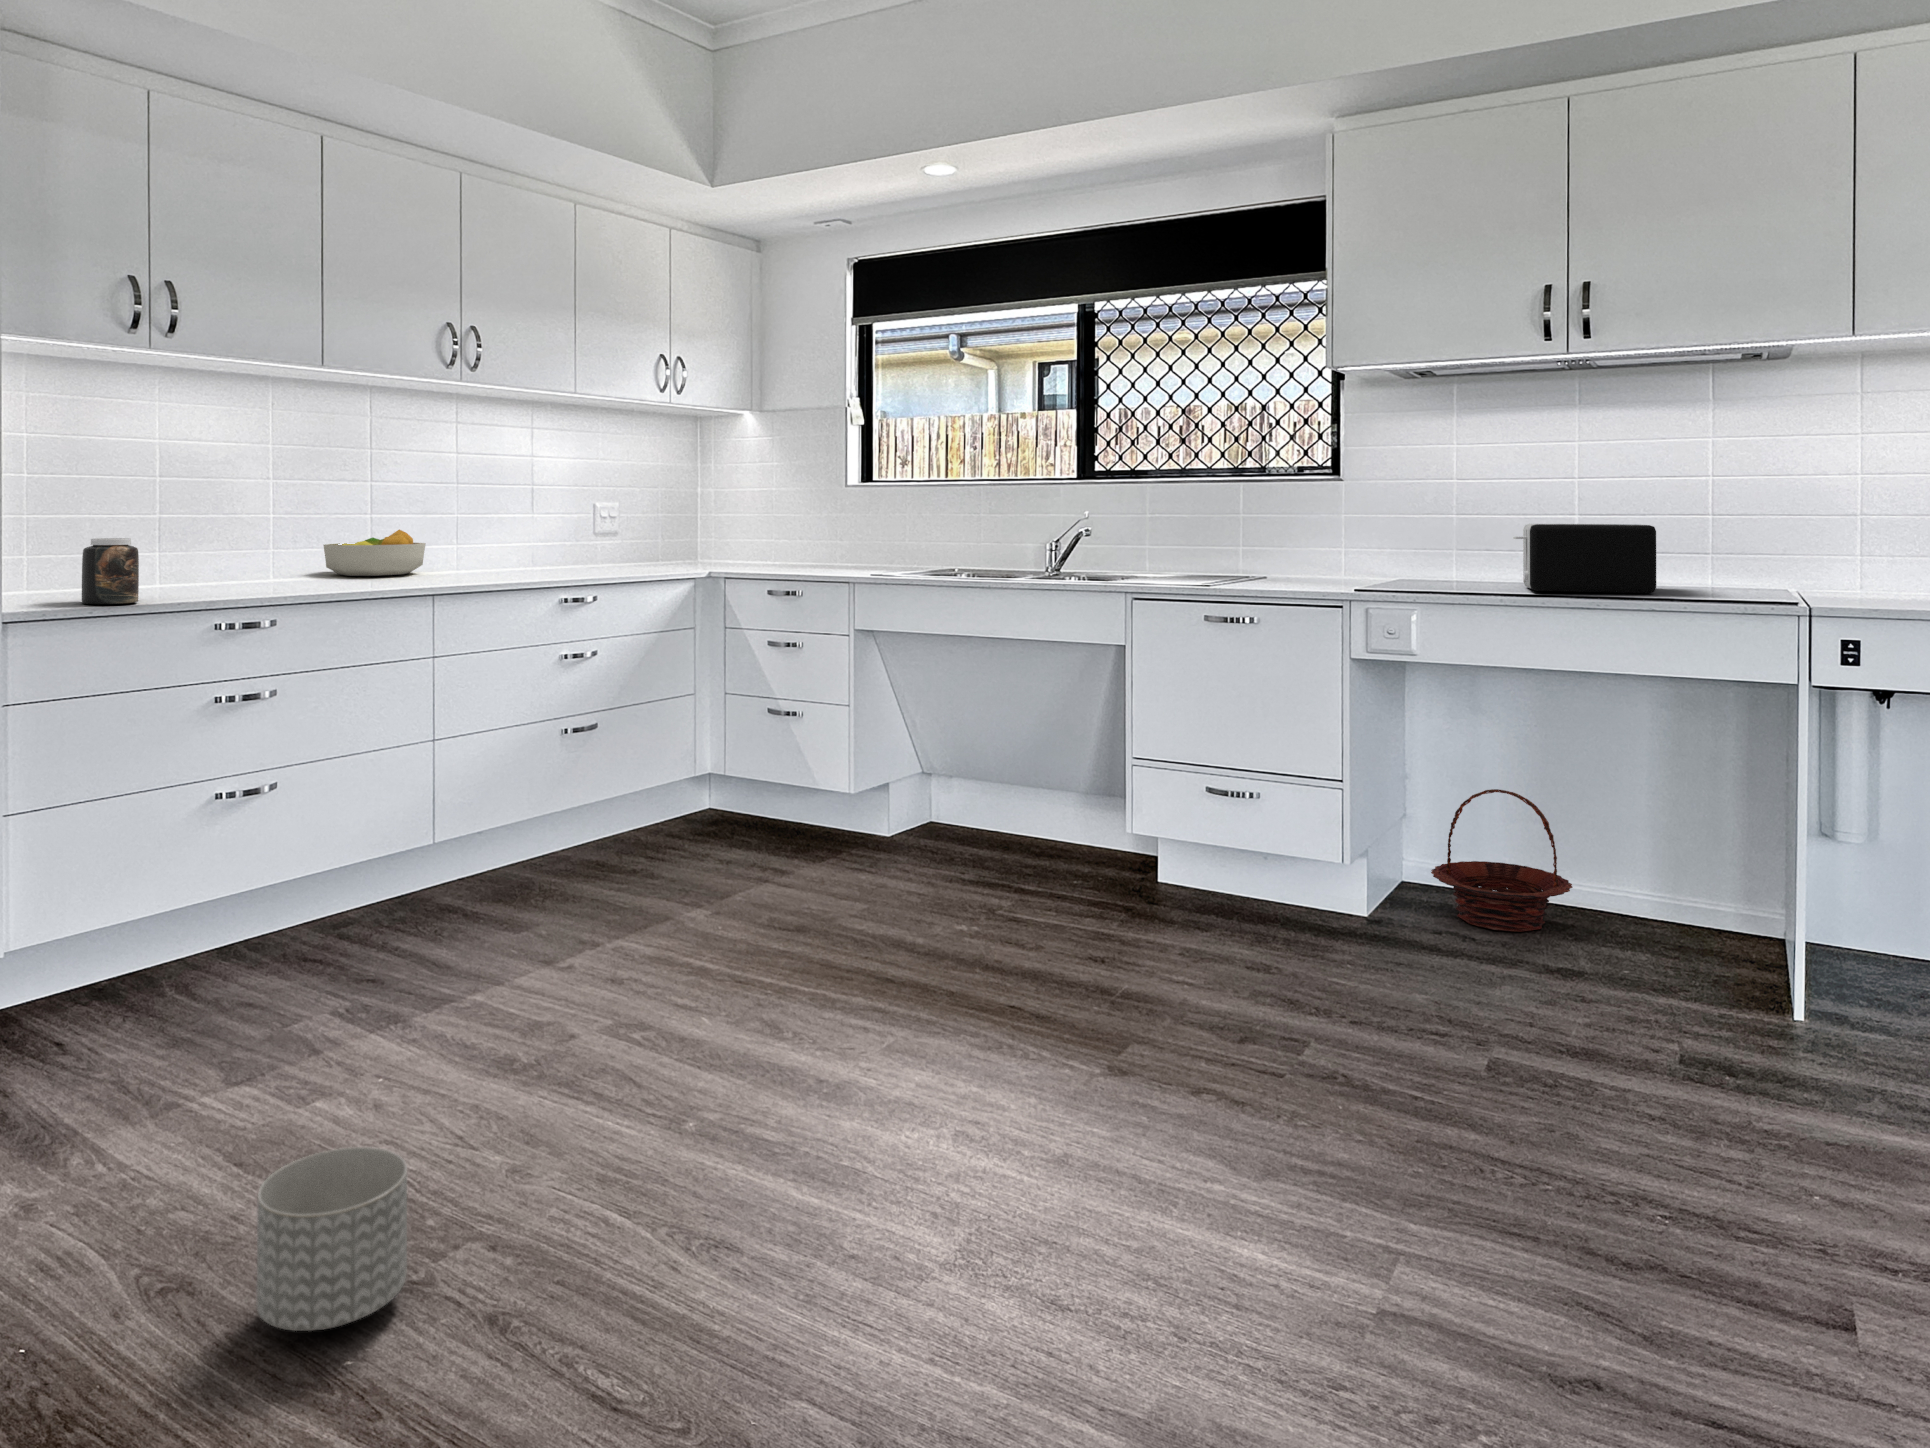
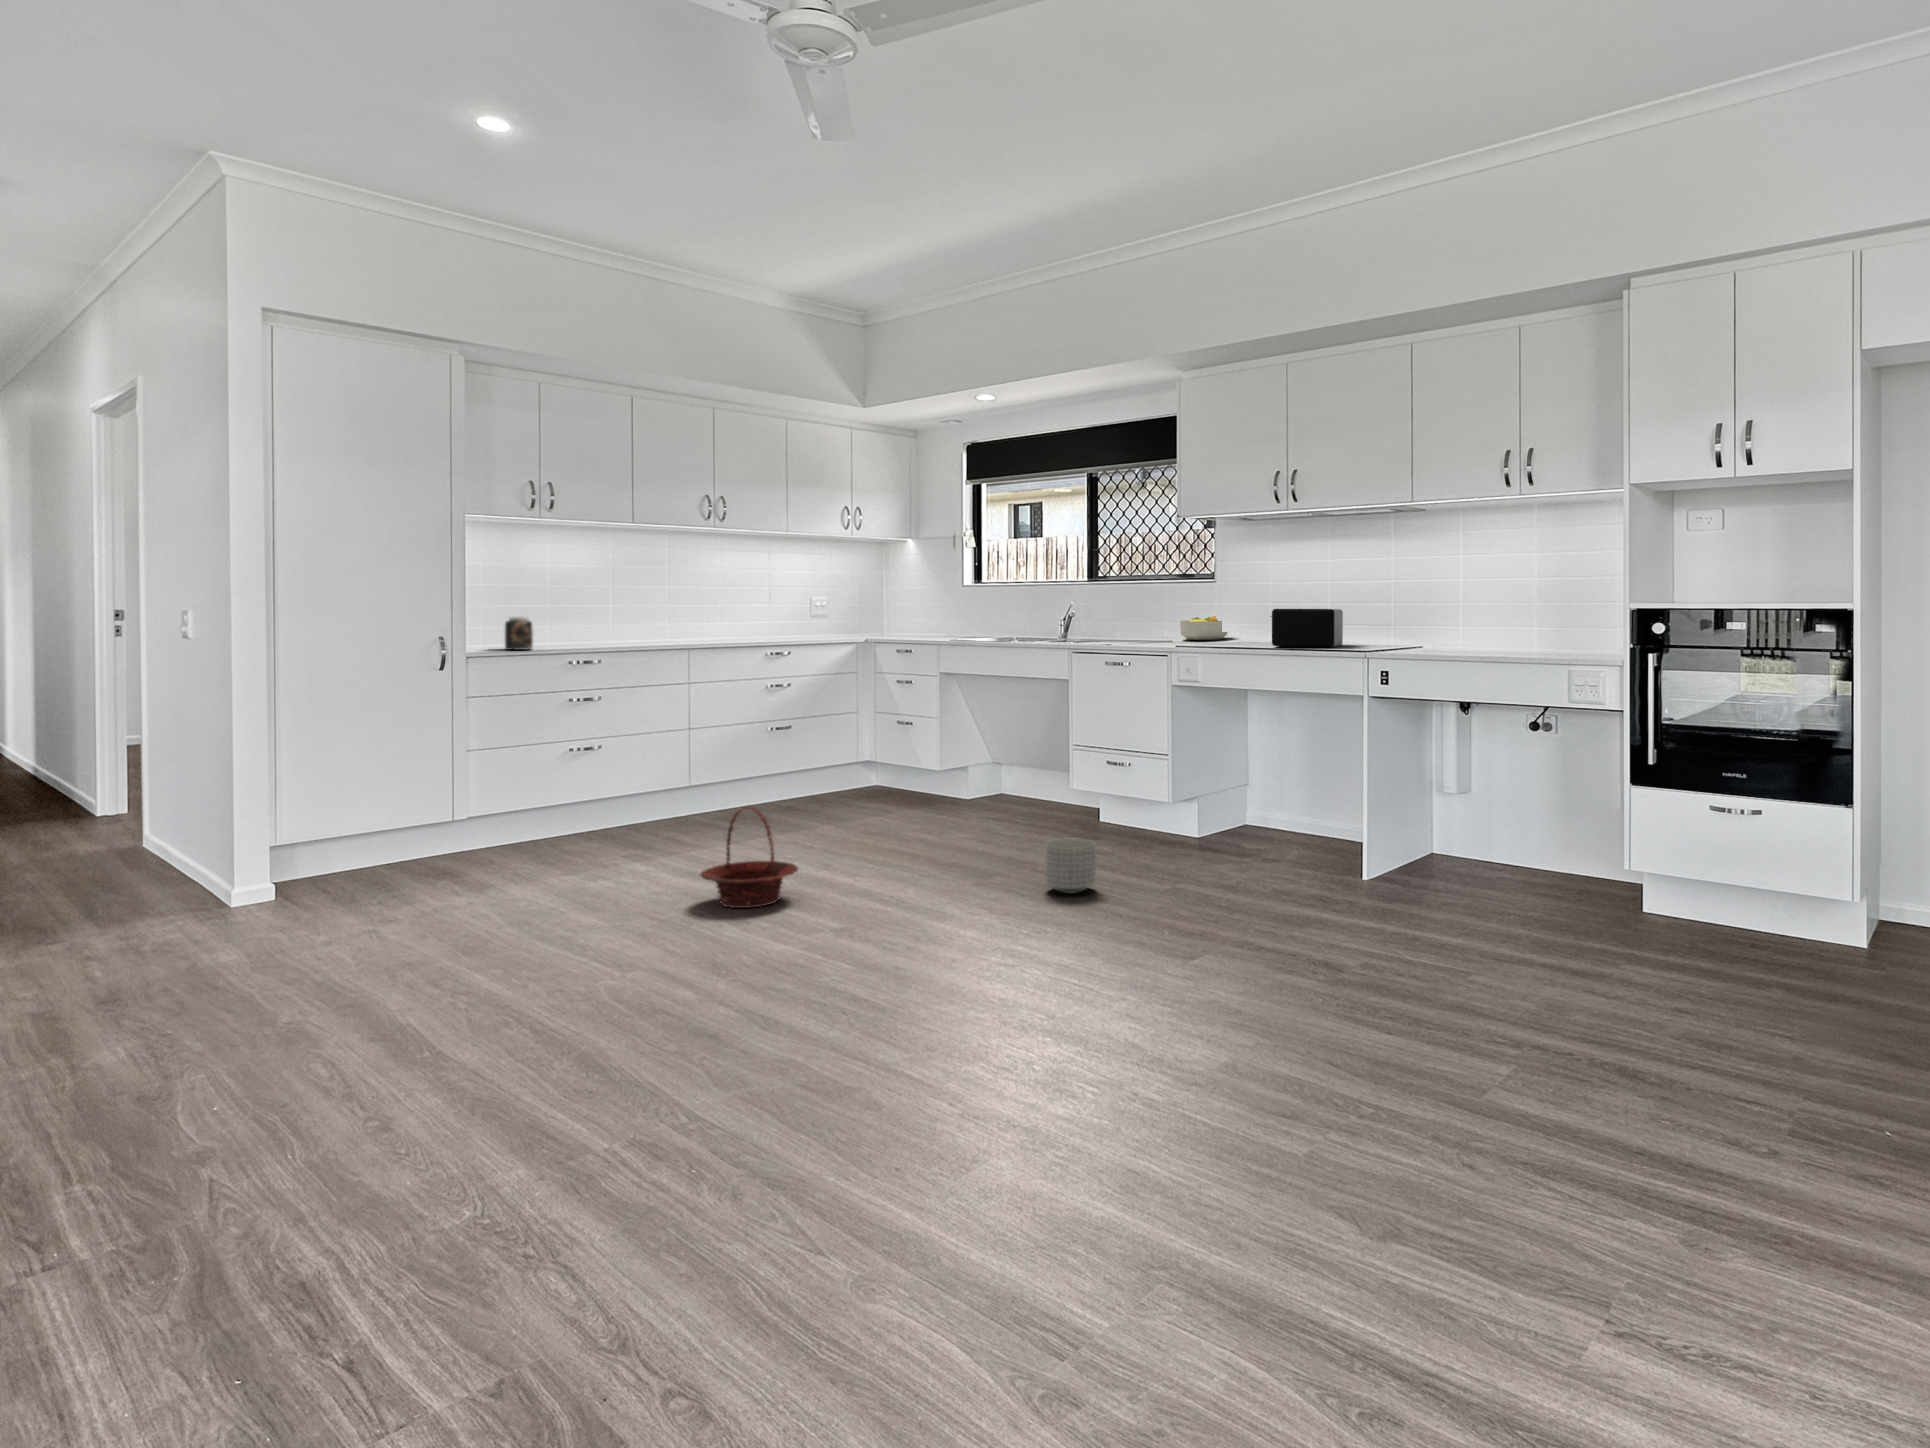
fruit bowl: present [323,529,425,576] -> present [1180,616,1227,640]
basket: present [1431,789,1573,932] -> present [701,807,798,908]
planter: present [256,1147,407,1331] -> present [1046,838,1096,894]

